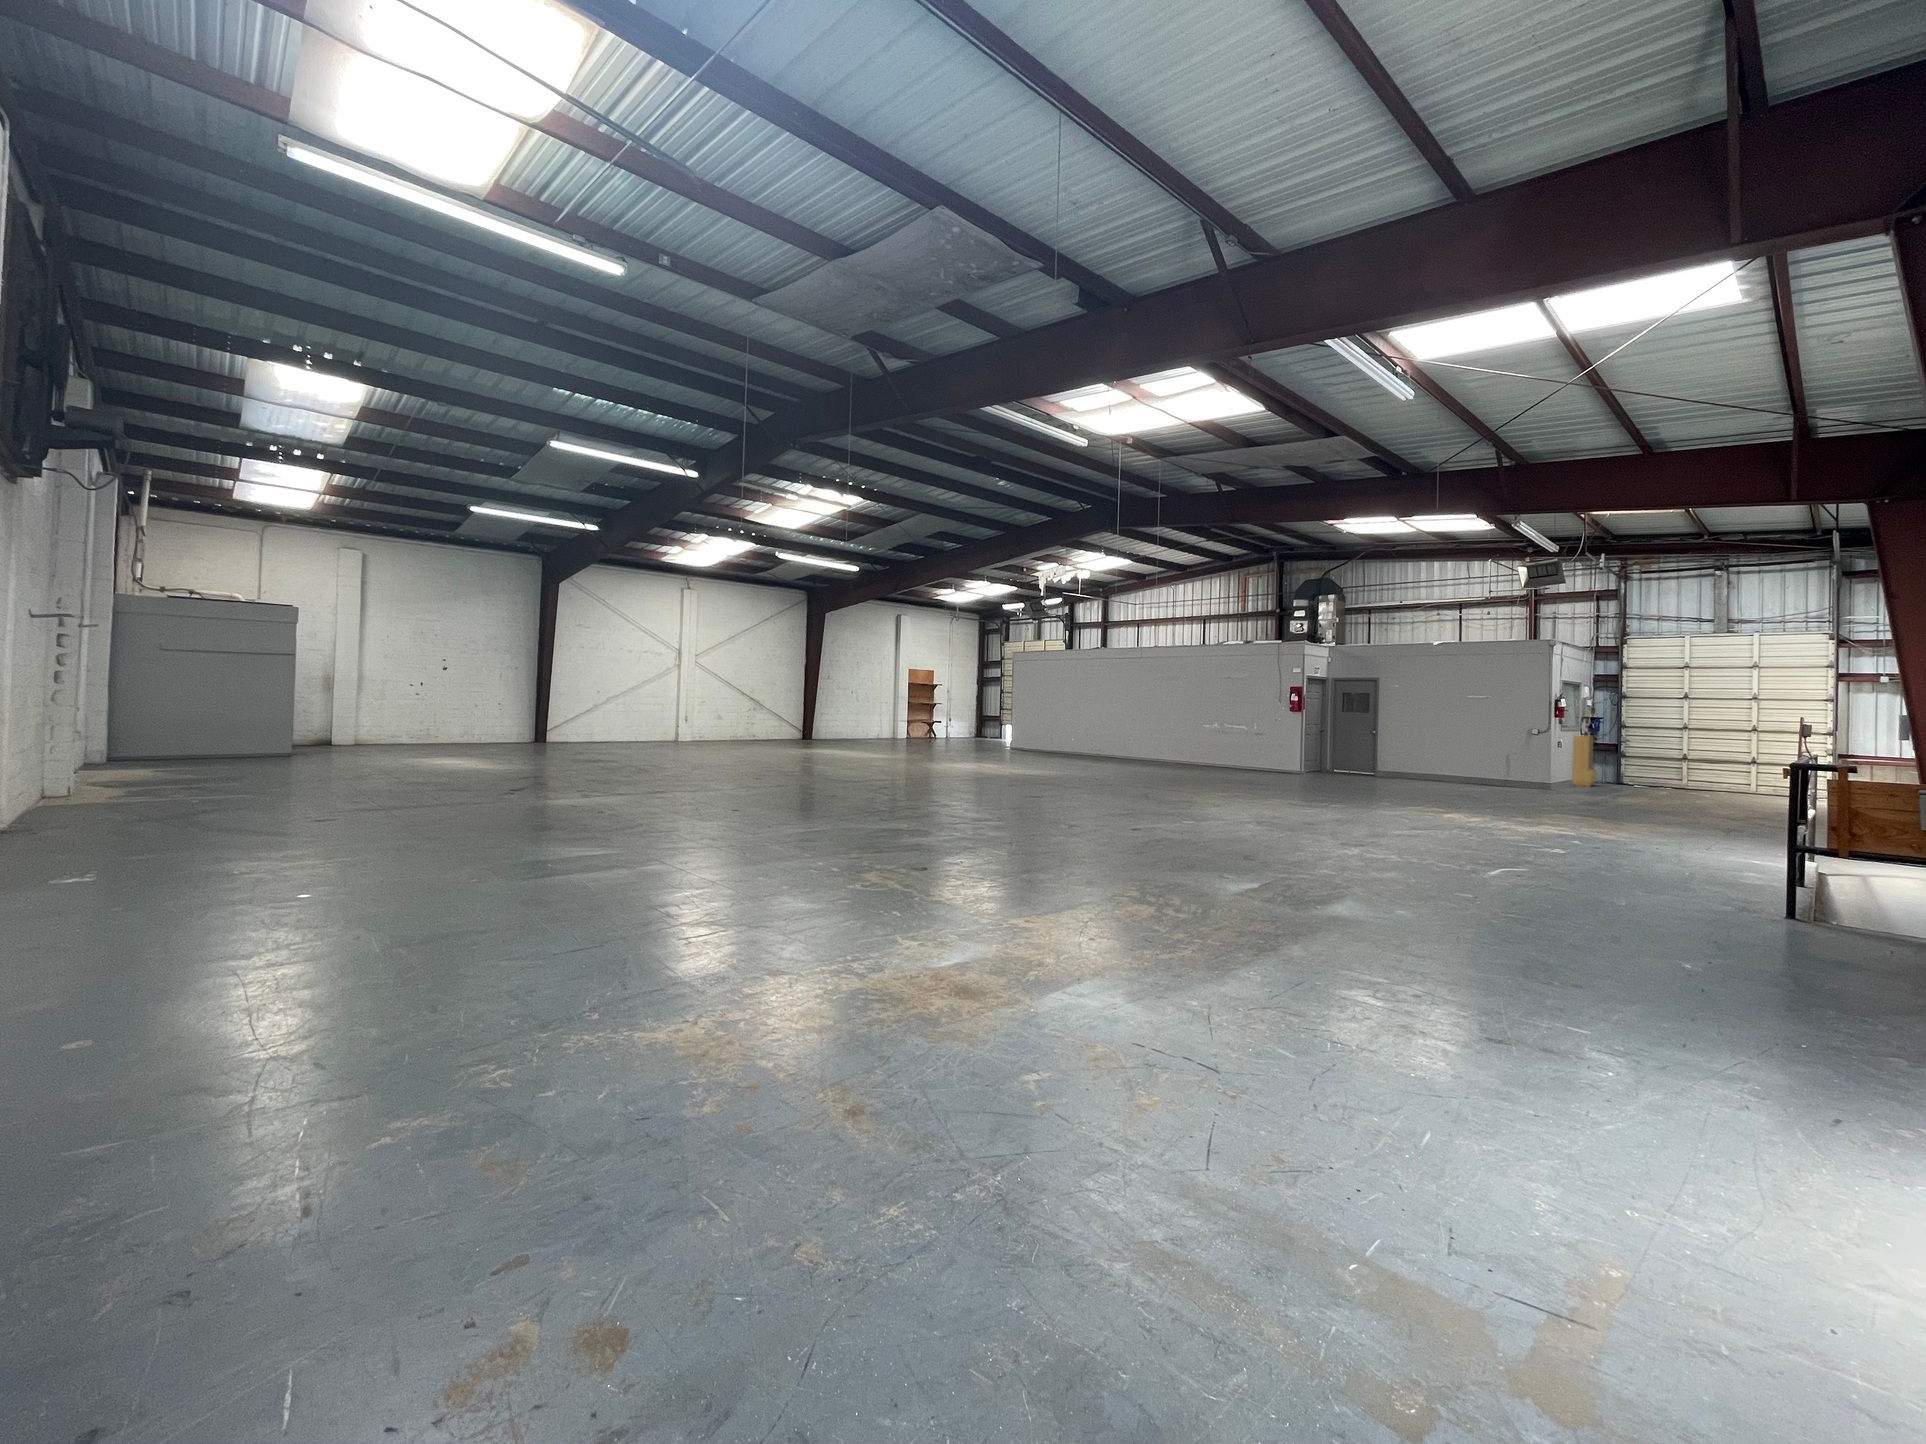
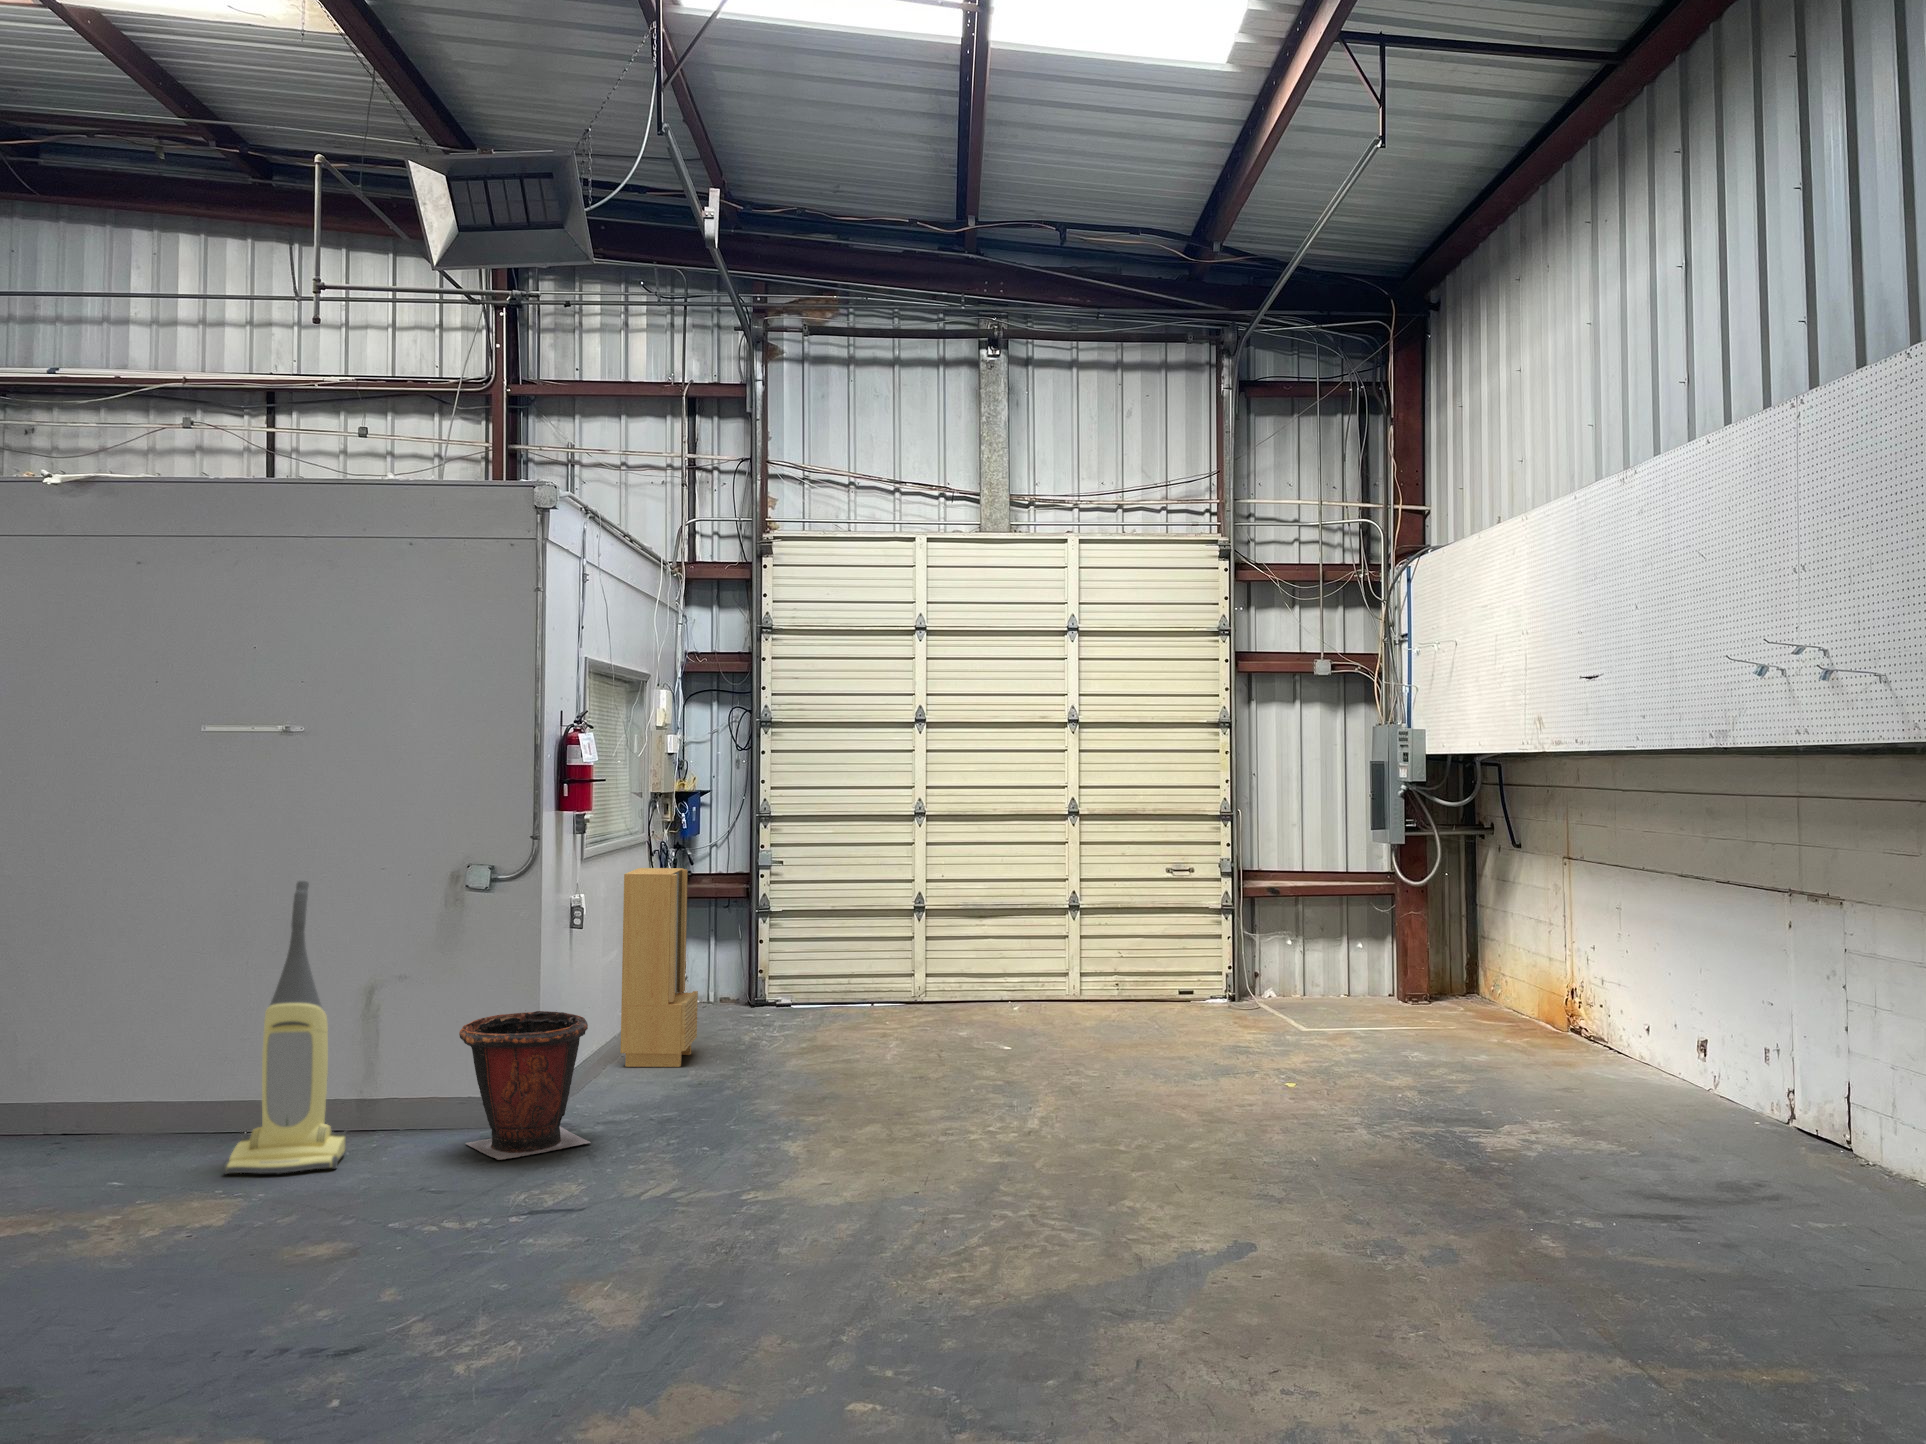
vacuum cleaner: none [1481,728,1506,786] -> present [223,881,346,1174]
trash can: none [1532,760,1565,790] -> present [459,1010,591,1160]

